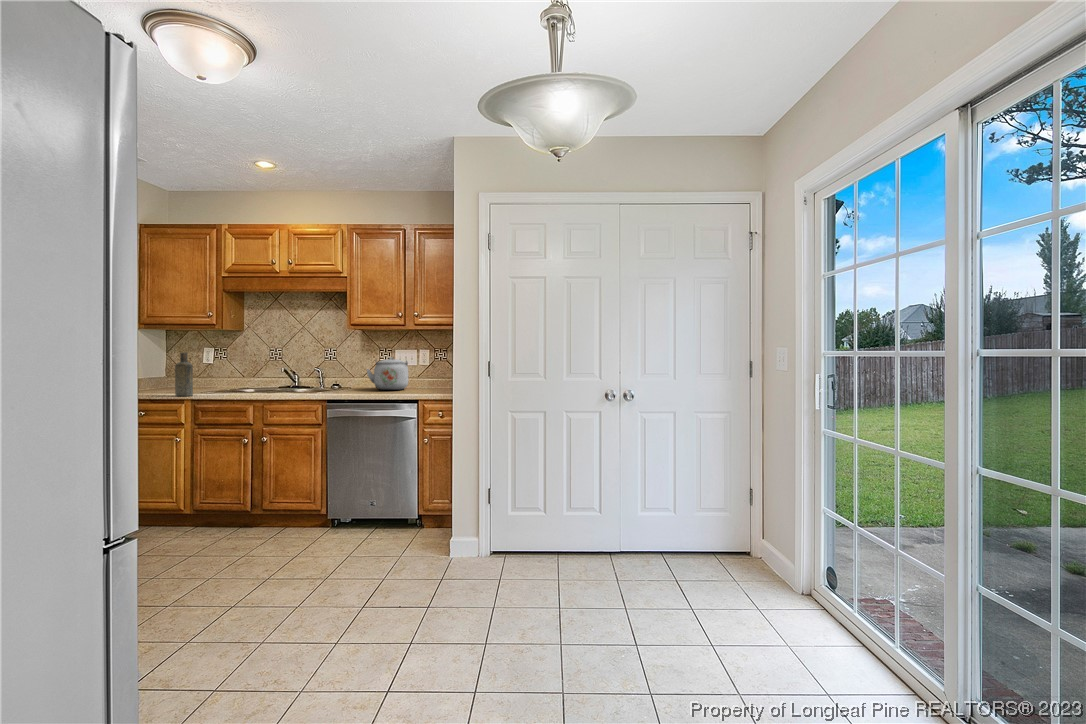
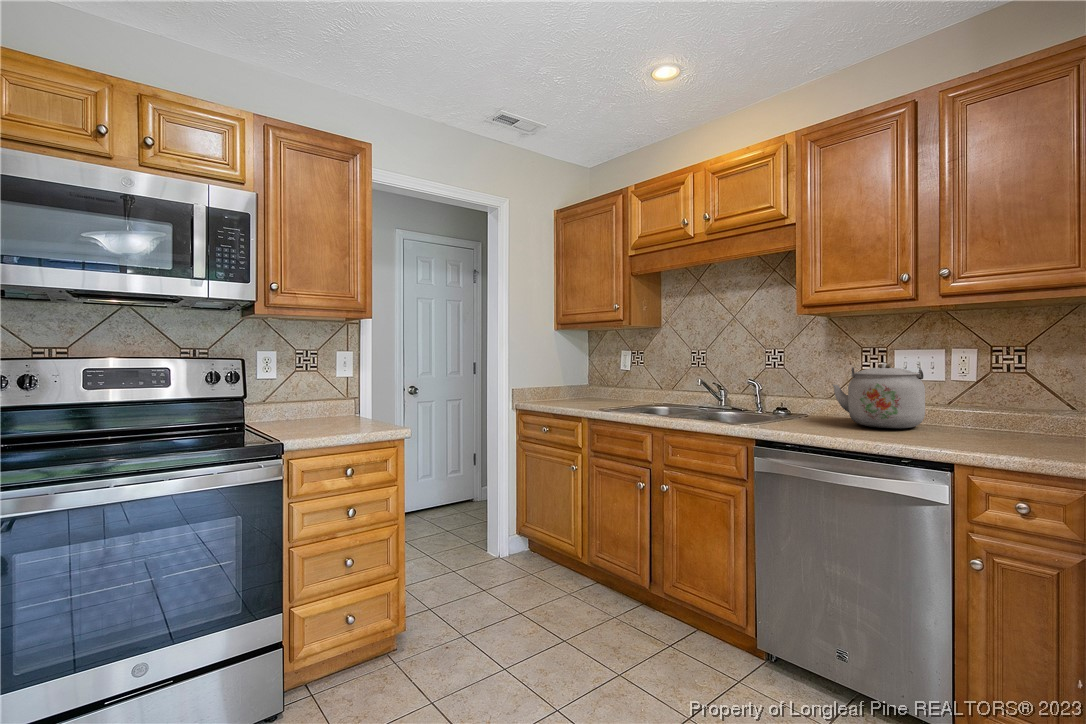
bottle: present [175,352,193,396] -> none [570,357,588,413]

